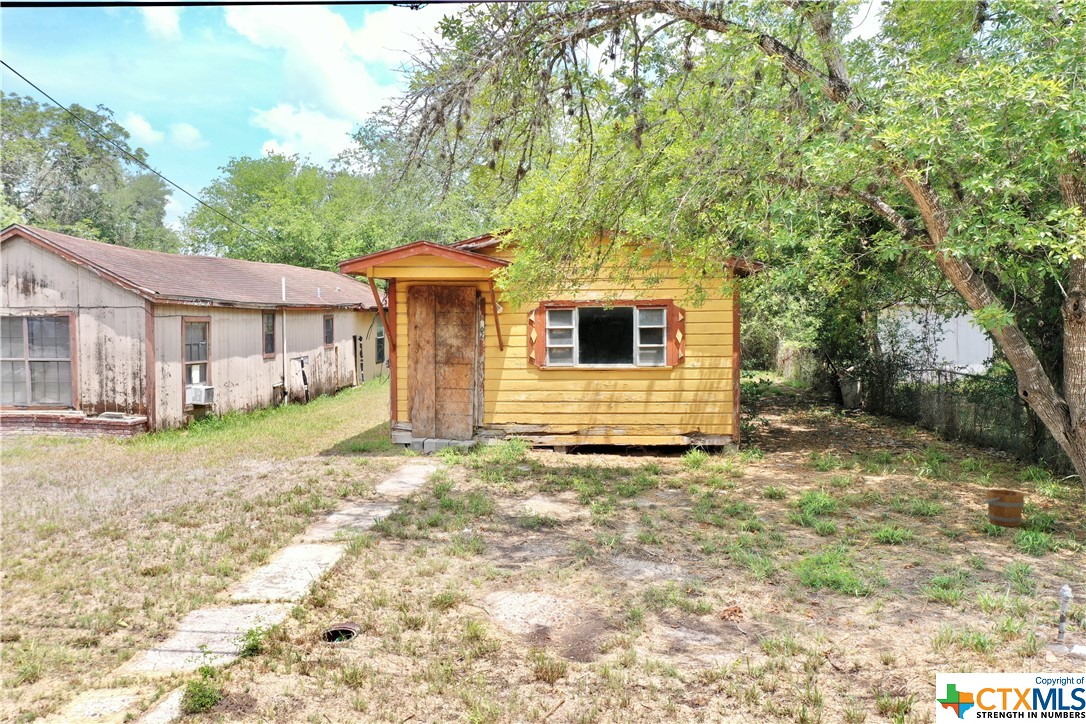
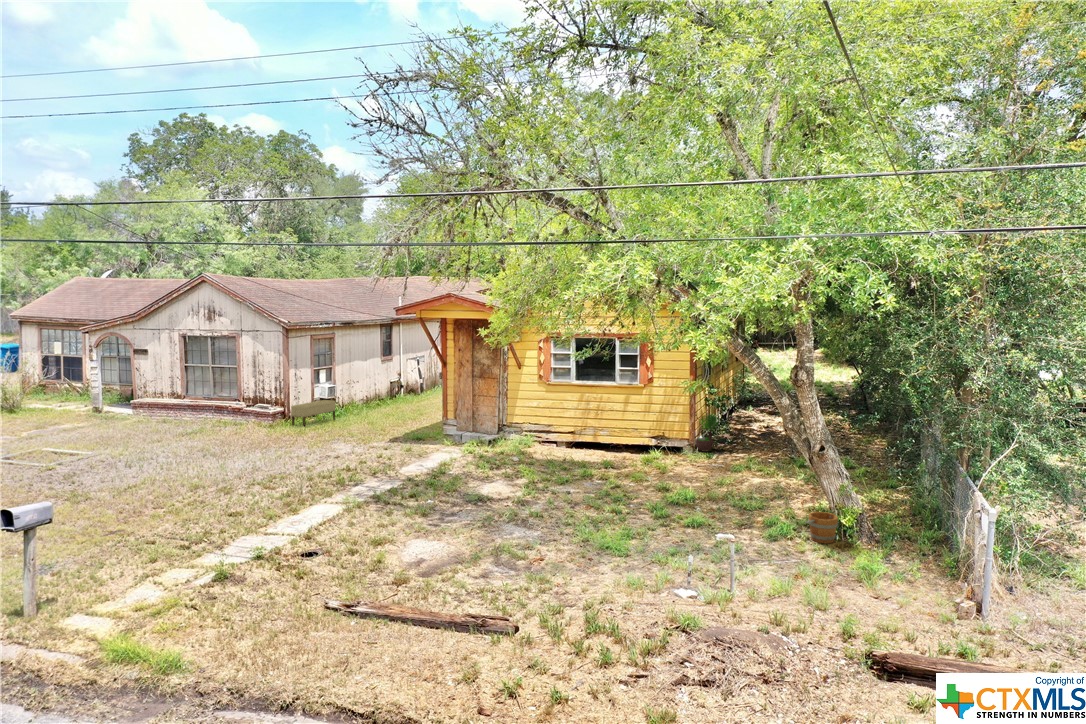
potted tree: none [737,397,769,450] -> present [695,415,719,452]
bench: none [158,407,218,442] -> present [291,400,335,426]

